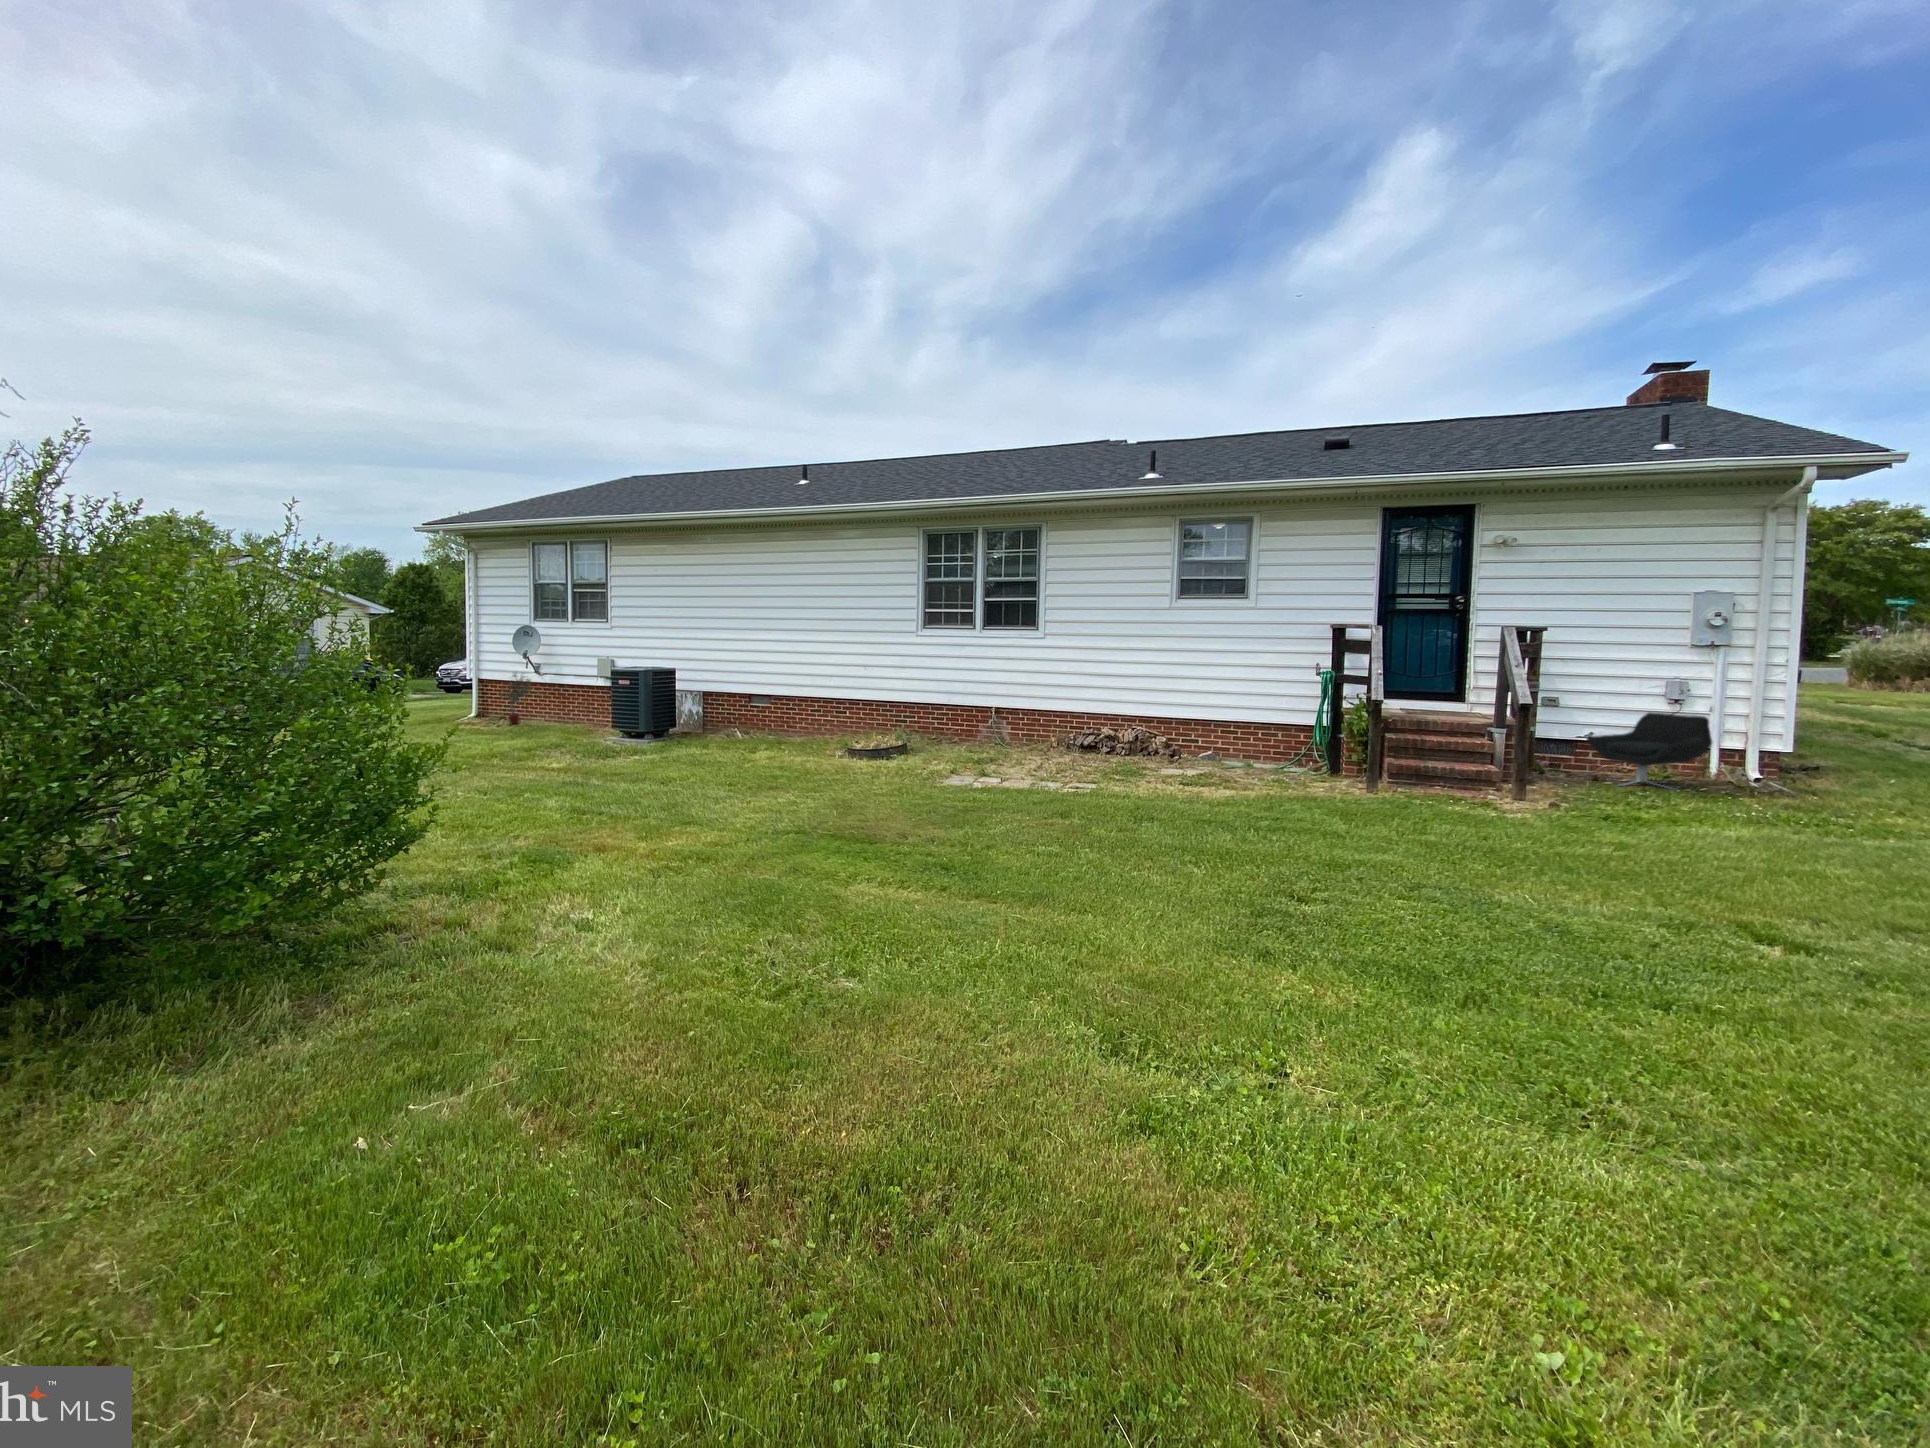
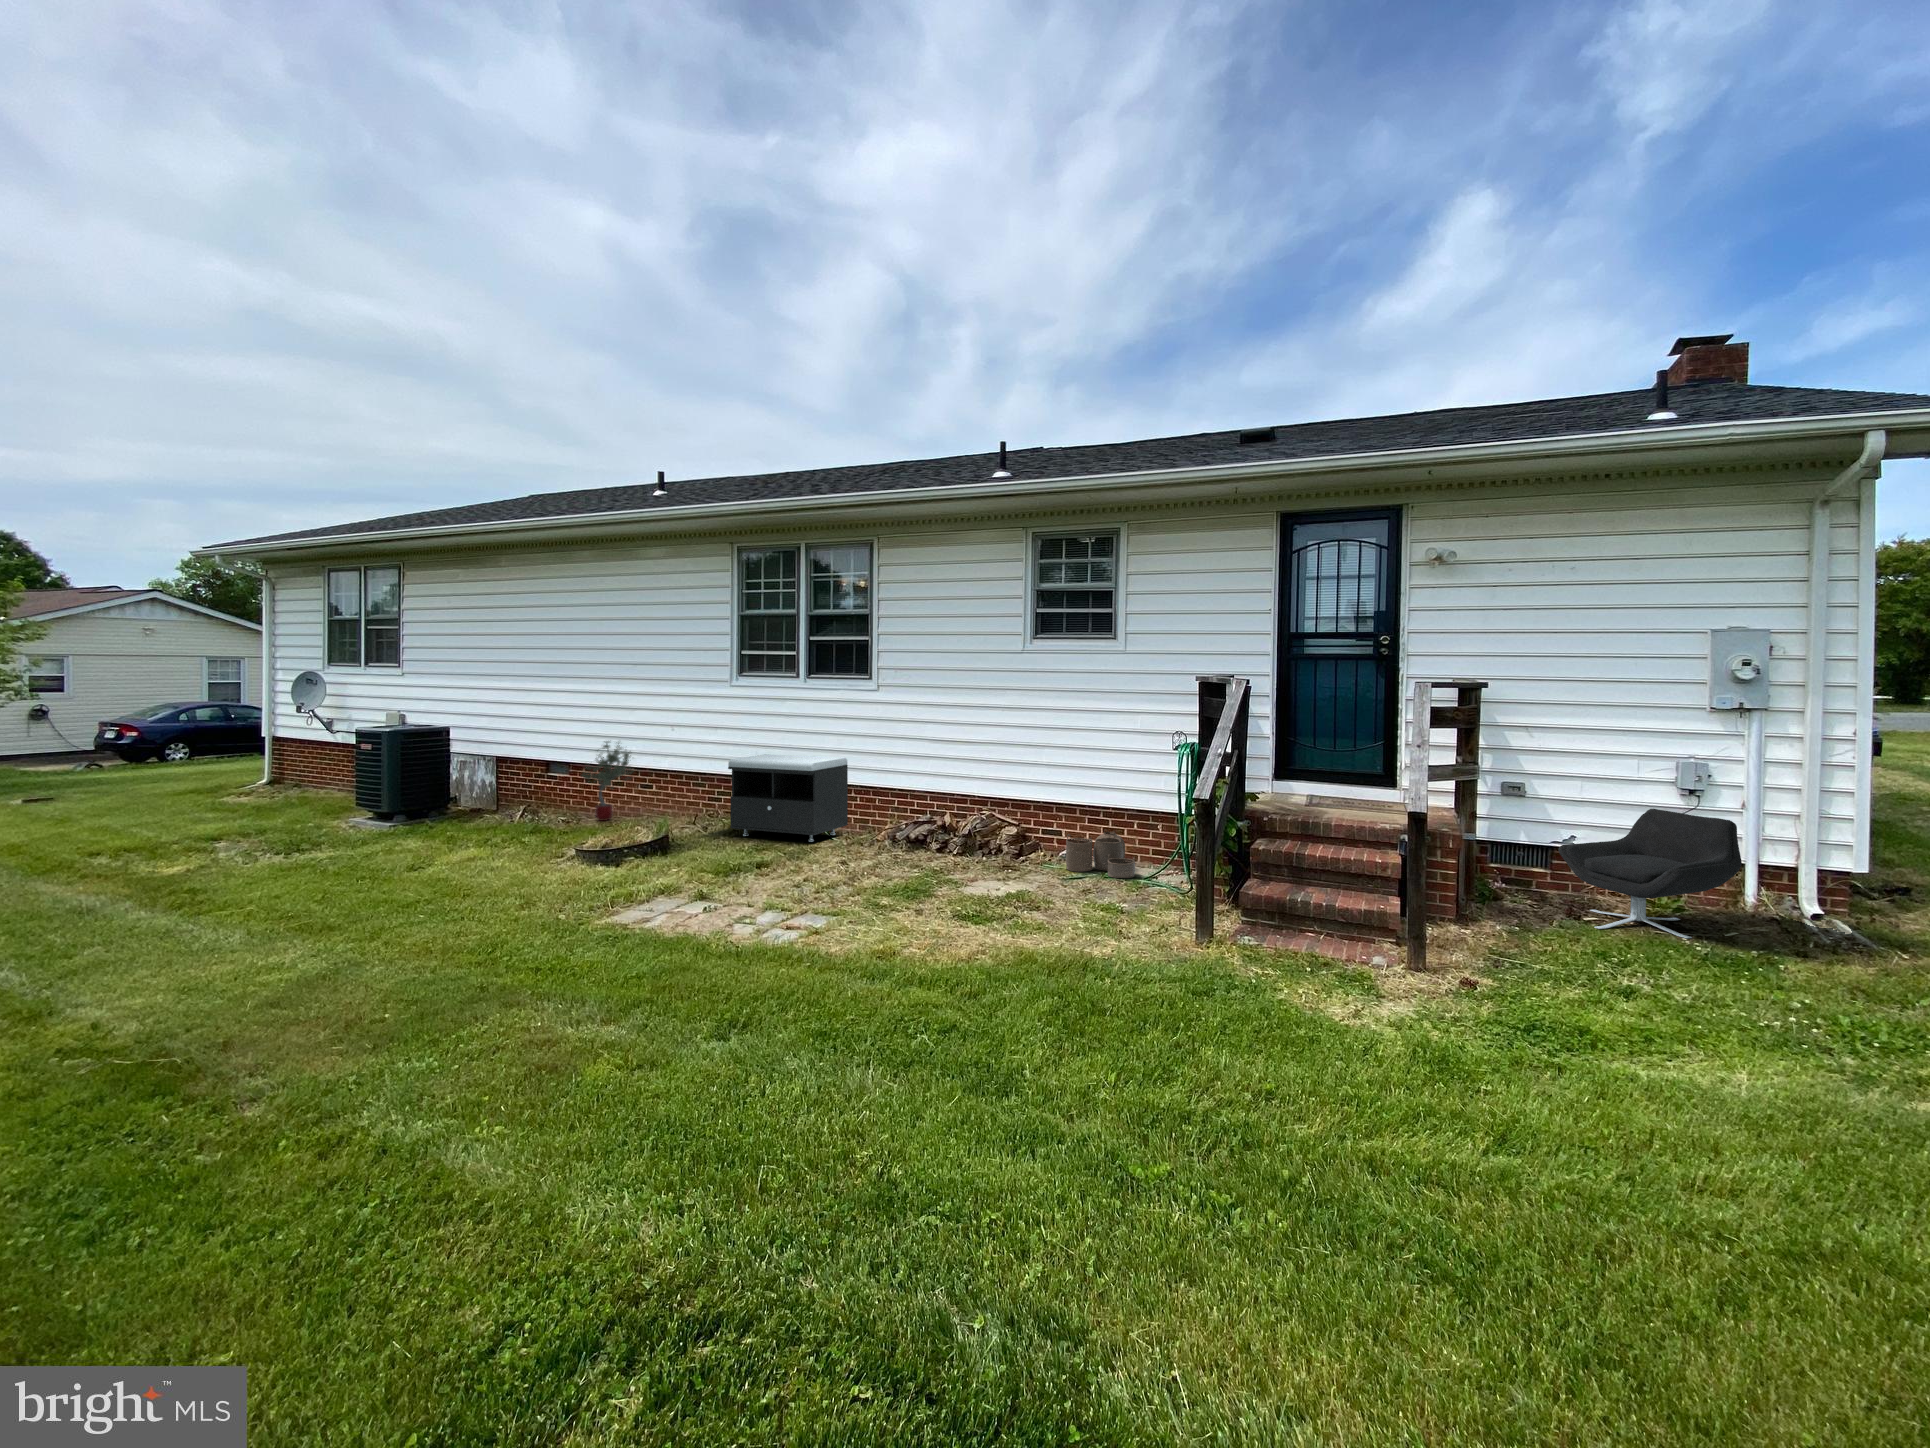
potted tree: present [498,673,530,724] -> present [582,741,633,821]
storage bench: none [936,687,1020,750] -> present [728,754,848,842]
woven basket: none [1220,736,1277,766] -> present [1066,831,1135,878]

